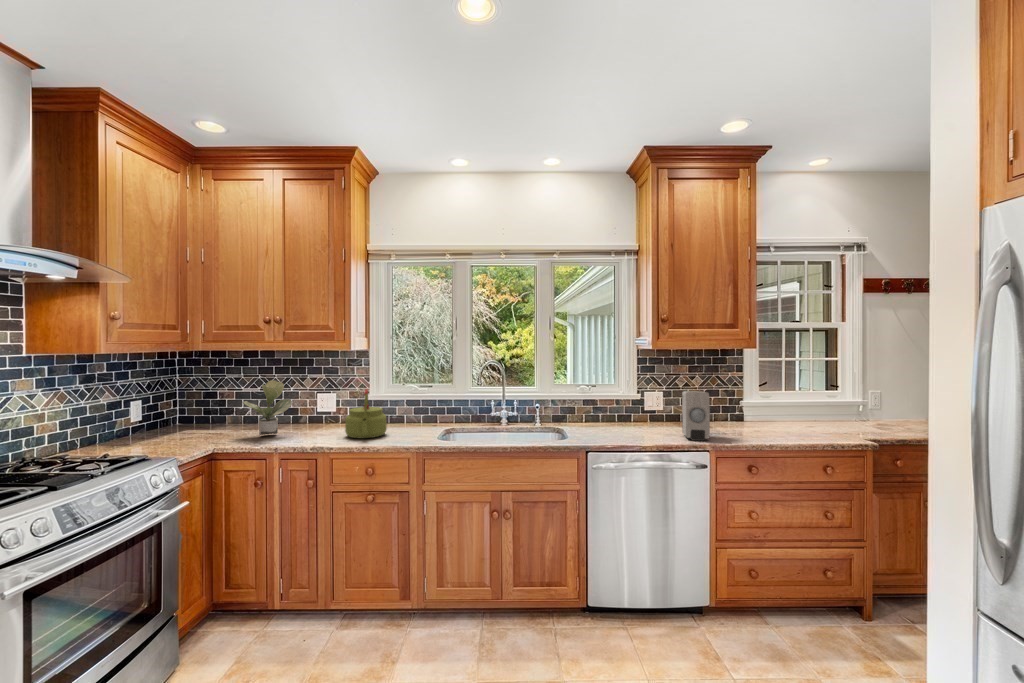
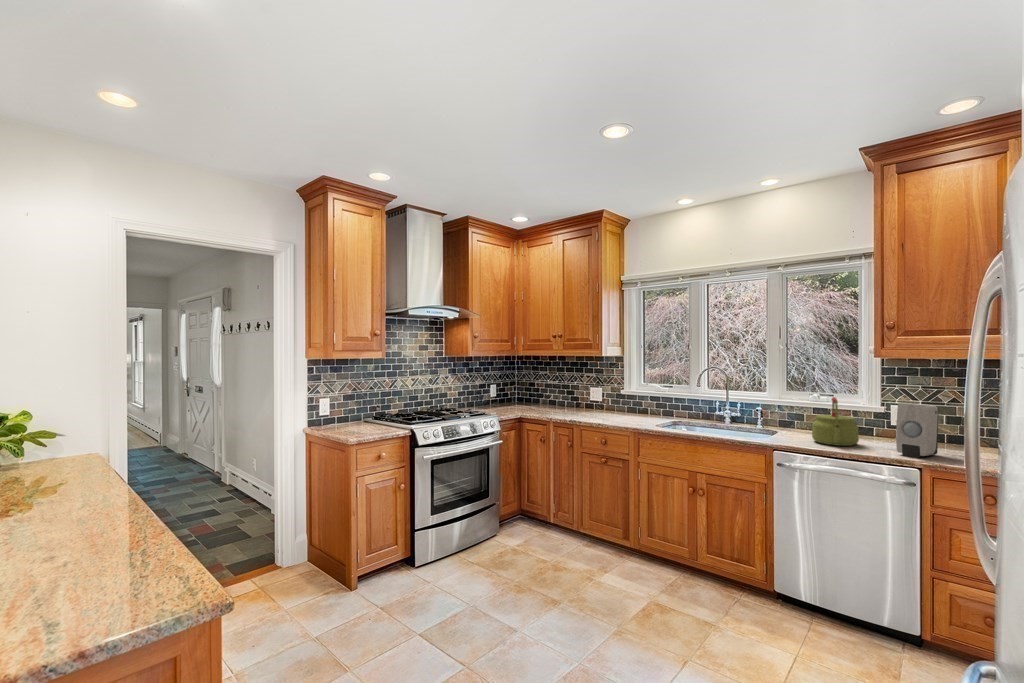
potted plant: present [243,380,292,435] -> none [539,375,566,412]
kettle: present [345,389,387,438] -> present [812,397,859,446]

